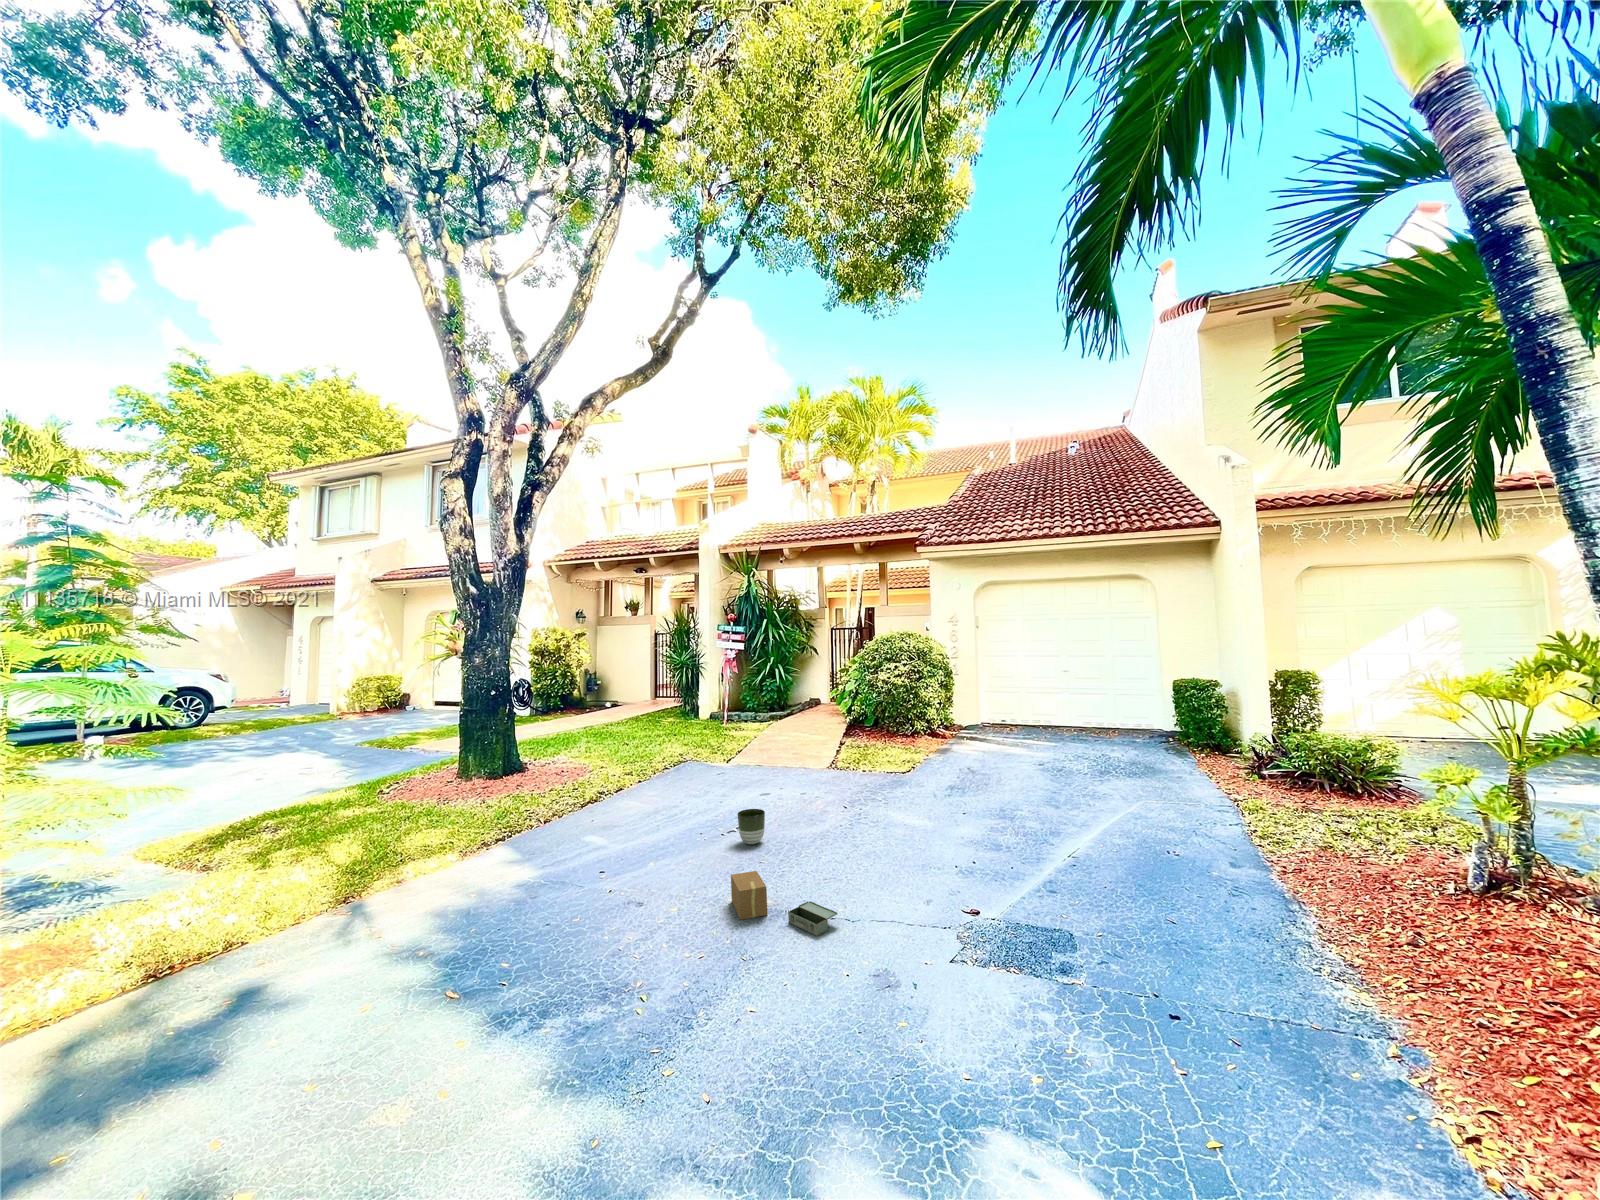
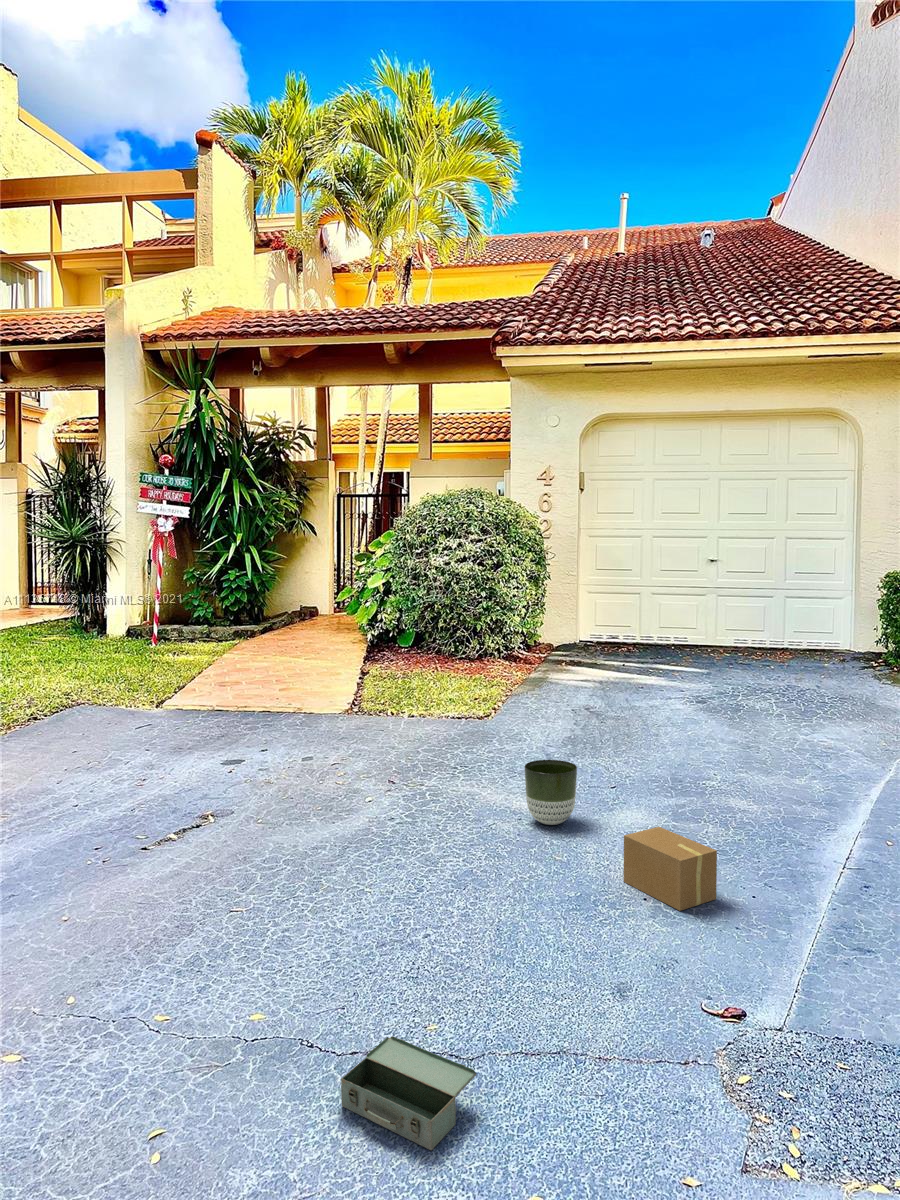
planter: present [738,809,765,844] -> present [525,760,577,825]
cardboard box: present [731,871,767,920] -> present [624,827,717,911]

